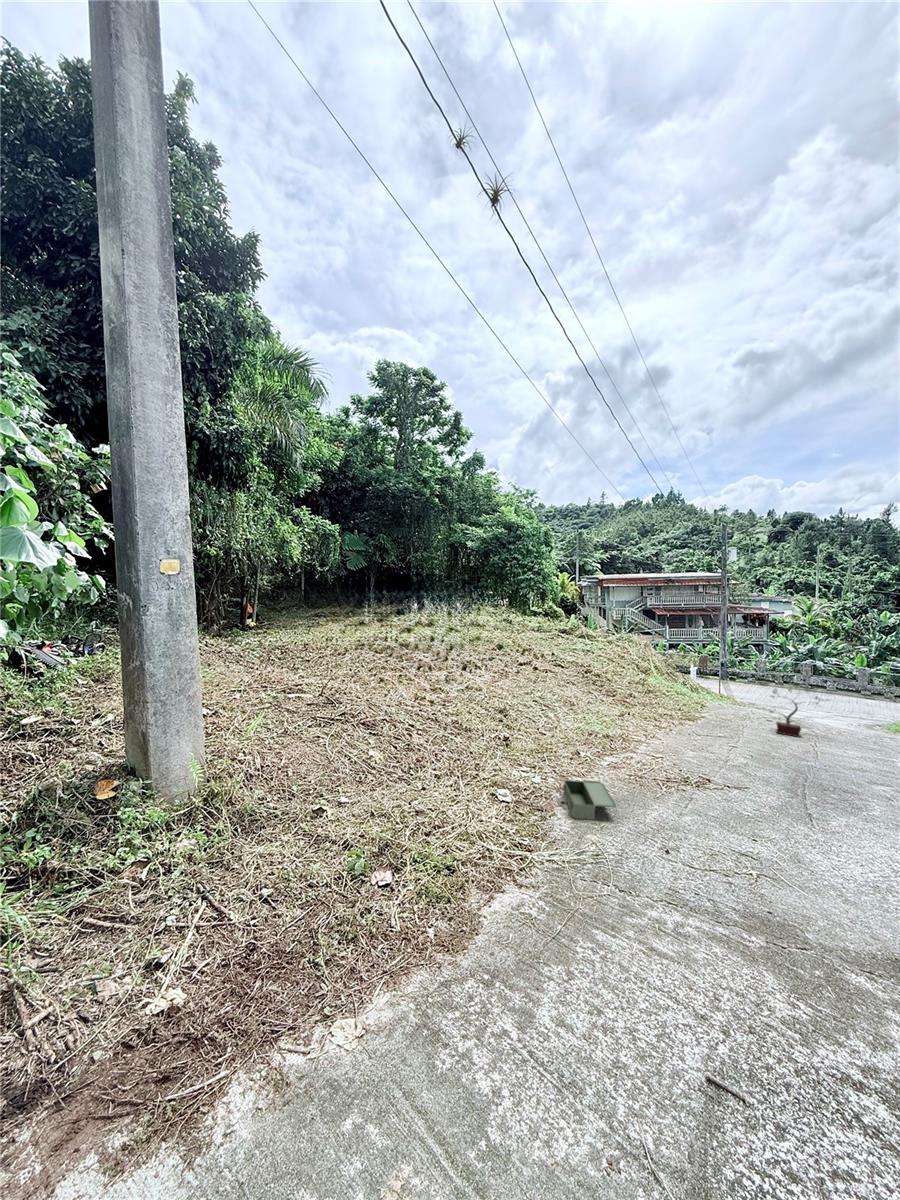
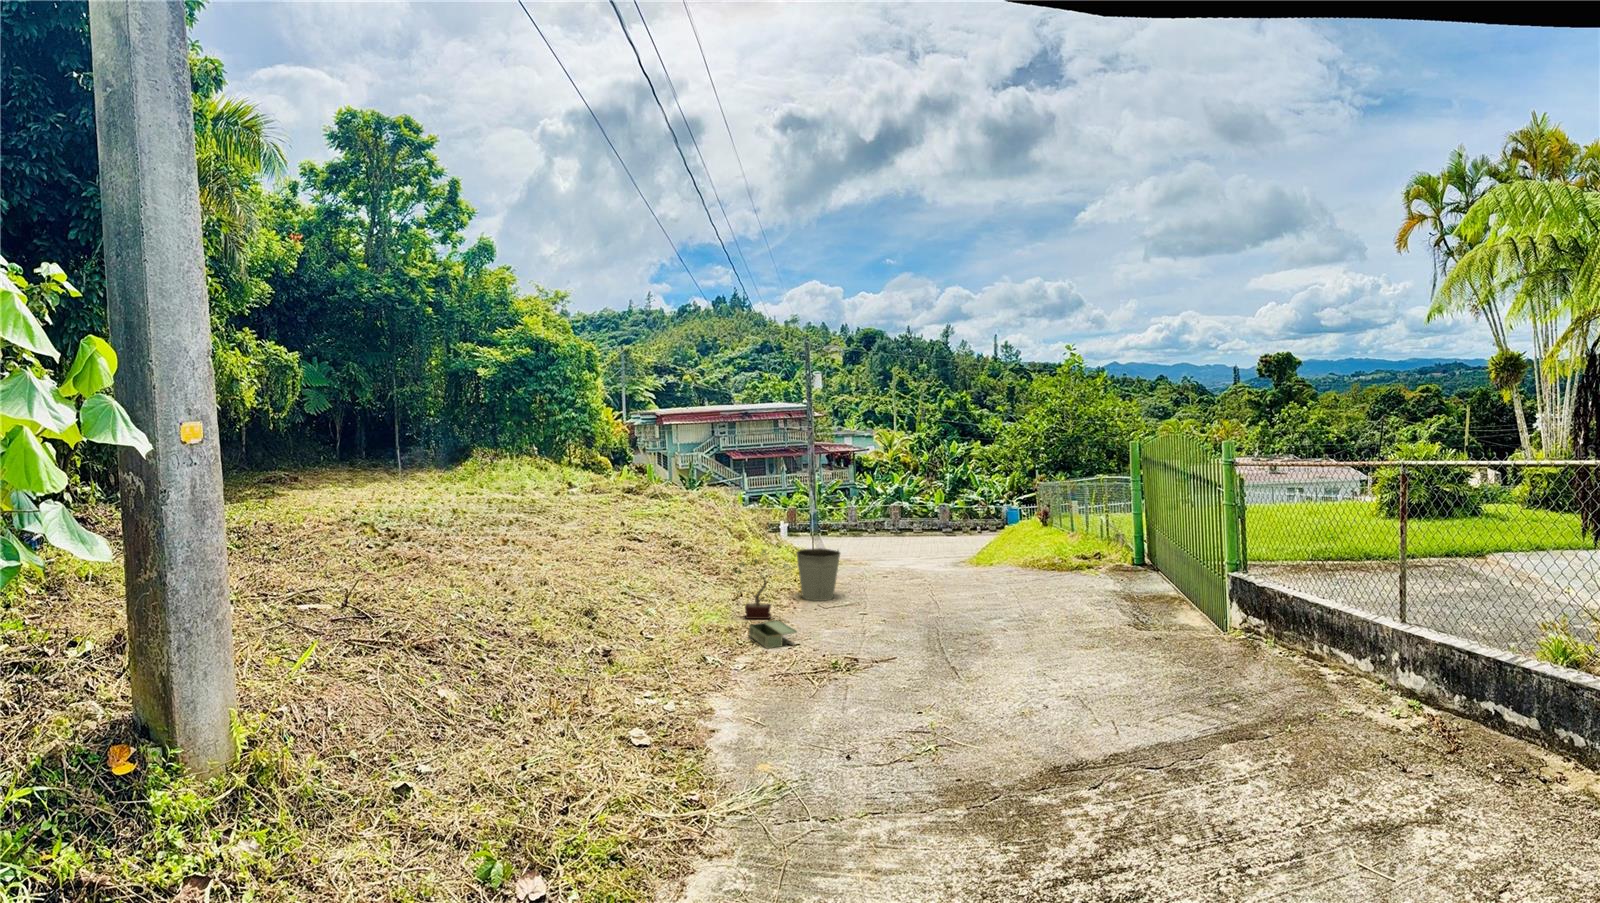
potted plant: present [770,683,823,737] -> present [736,550,792,619]
bucket: none [650,699,708,762] -> present [796,548,840,601]

